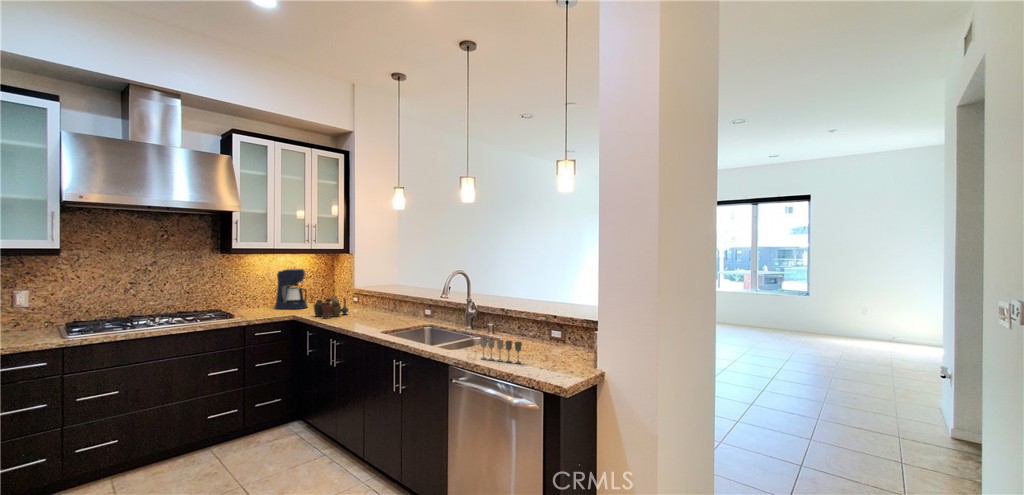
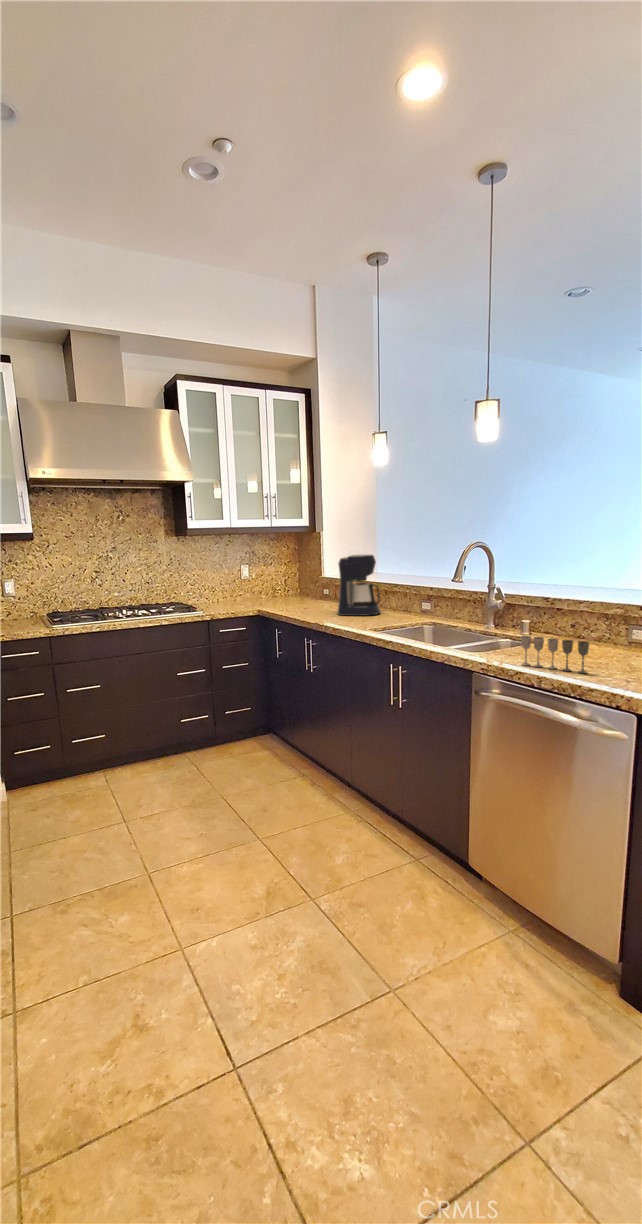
coffee maker: present [275,269,308,309] -> present [338,554,381,616]
vase: present [313,296,348,319] -> none [282,584,324,612]

